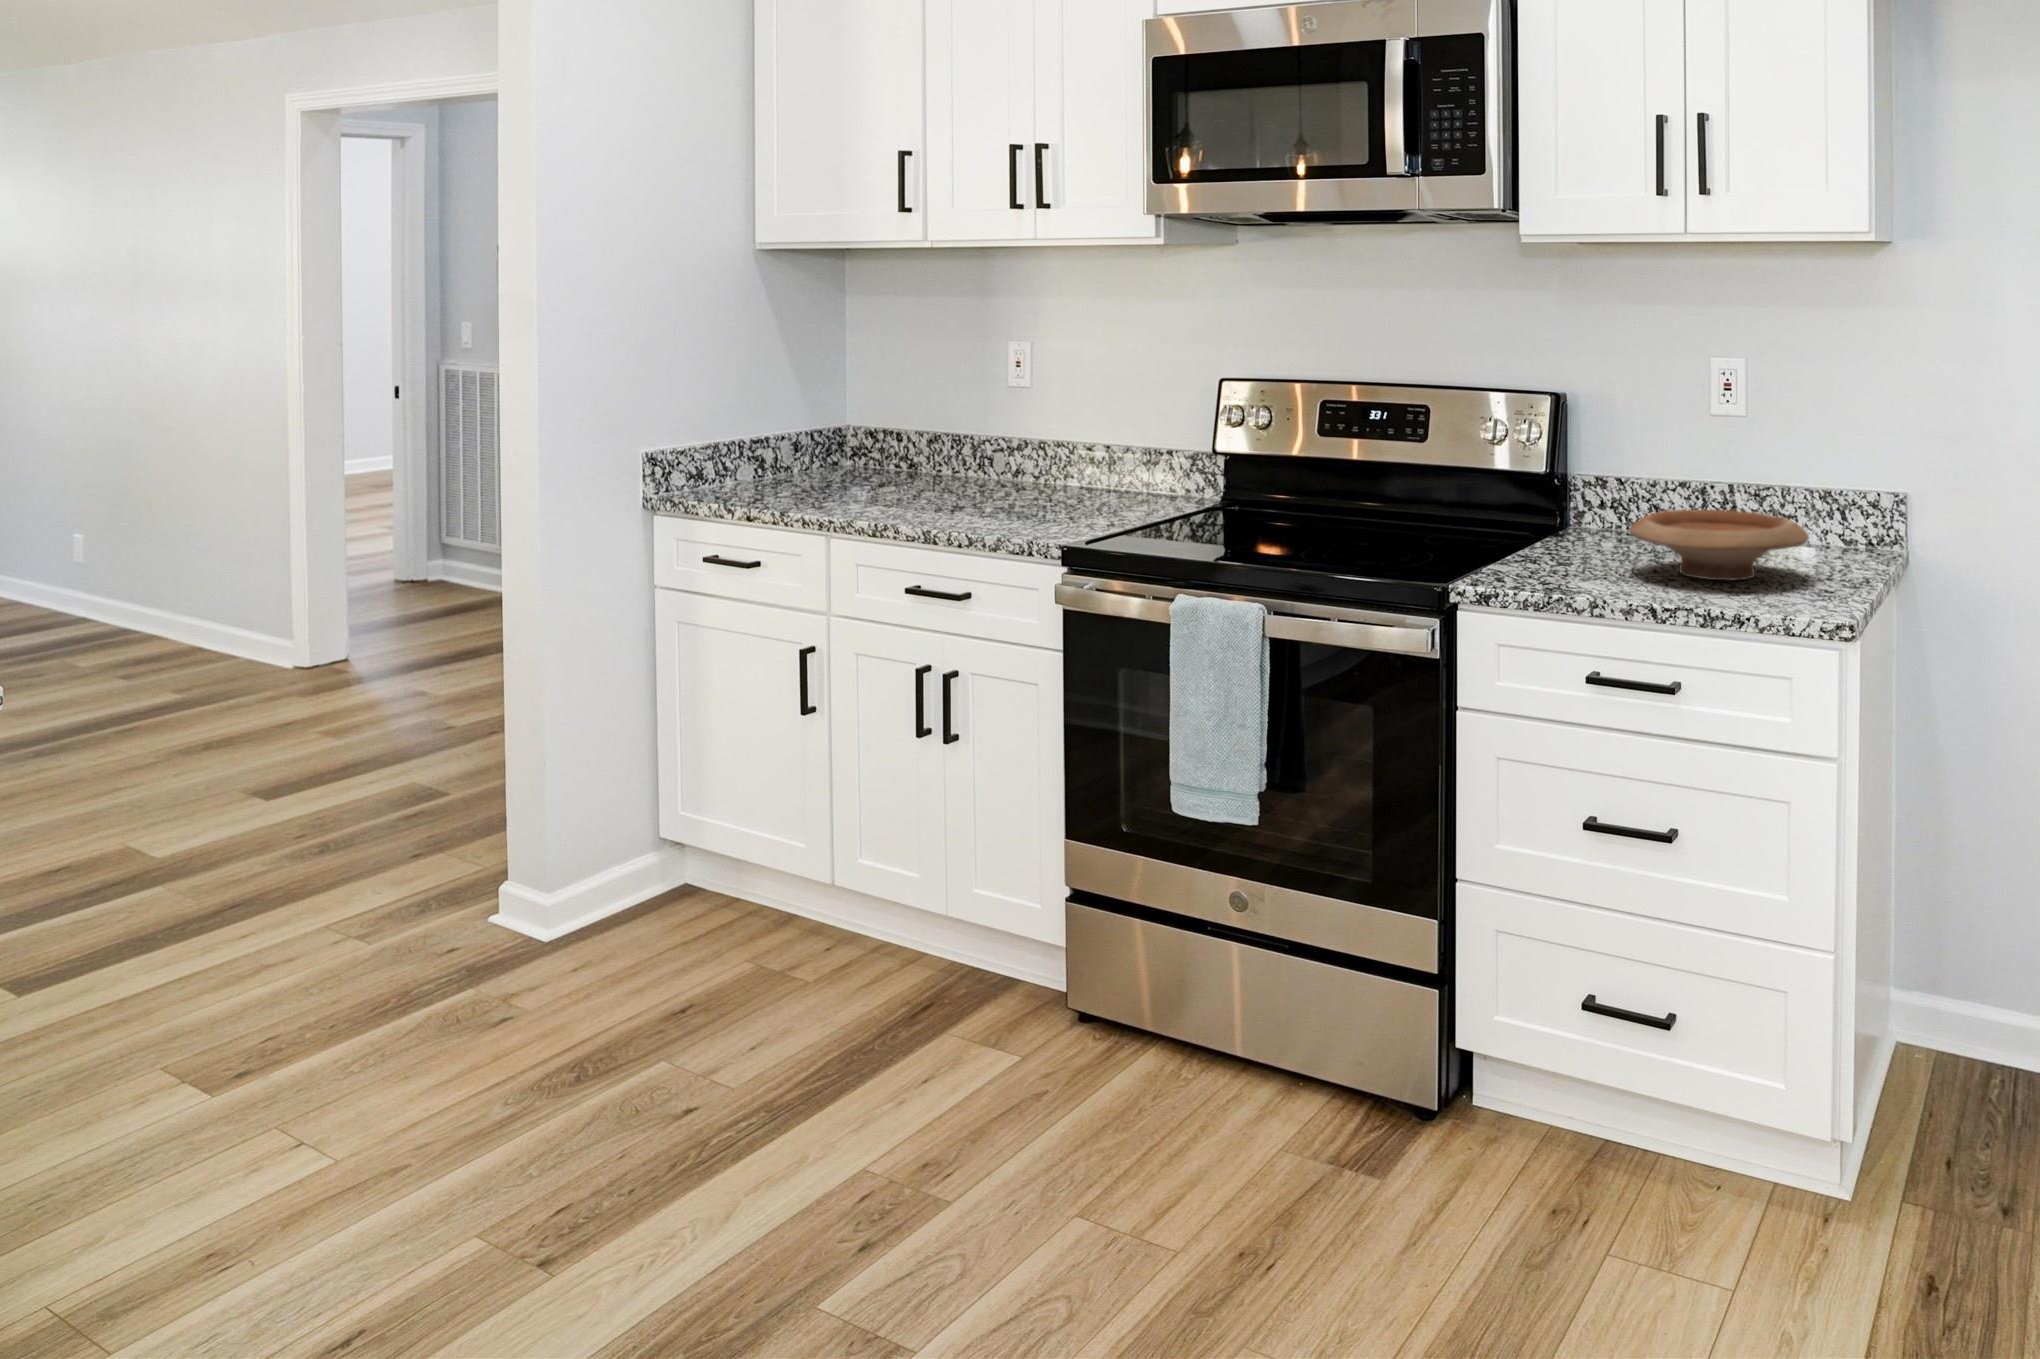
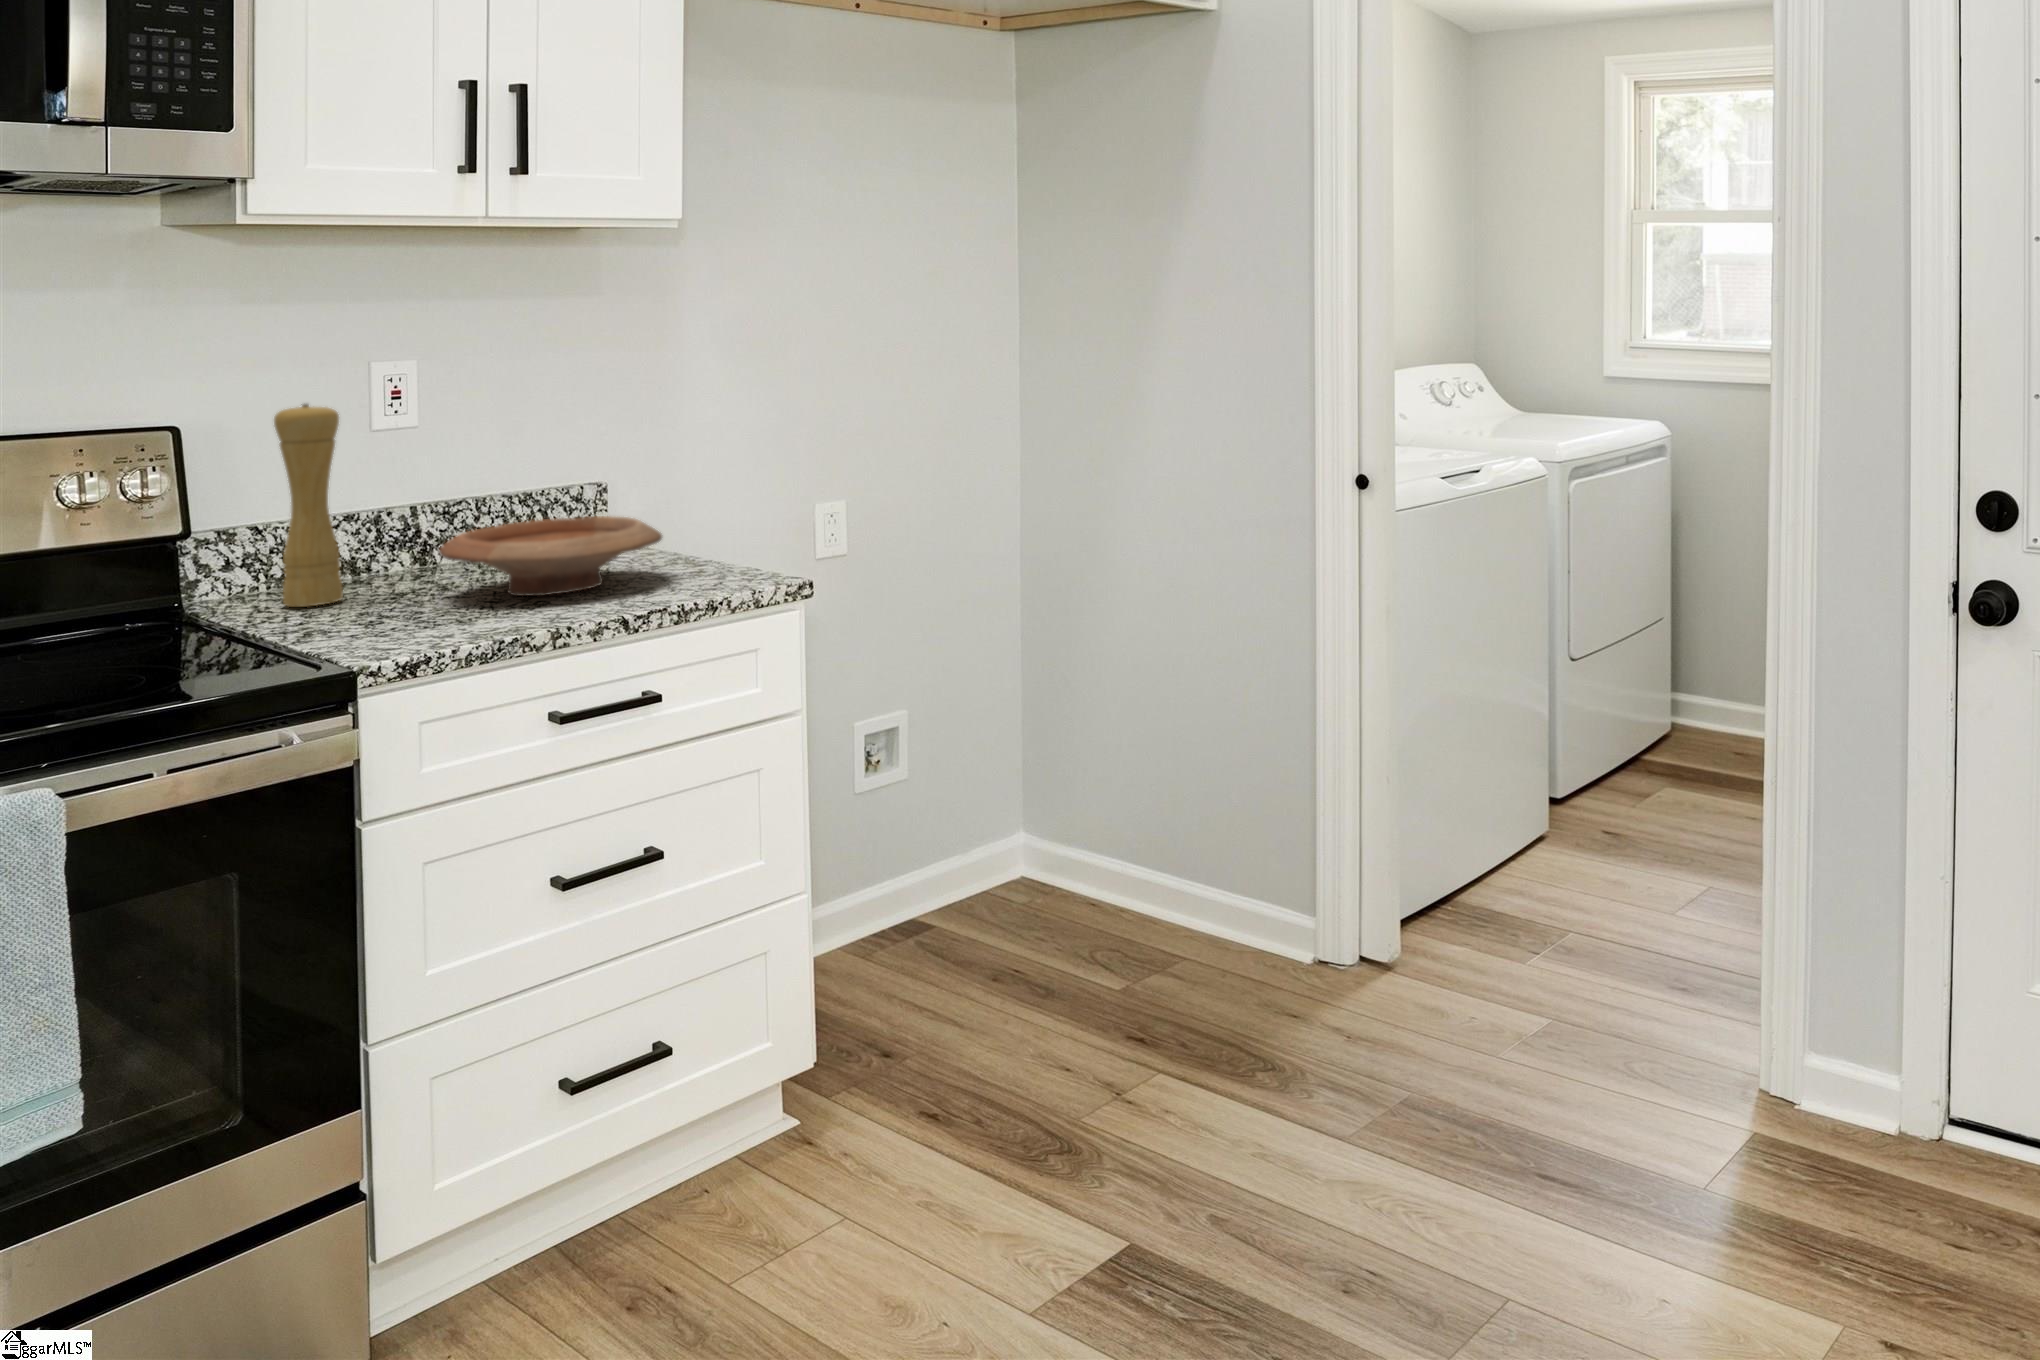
pepper mill: none [1596,388,1637,548] -> present [274,404,343,607]

